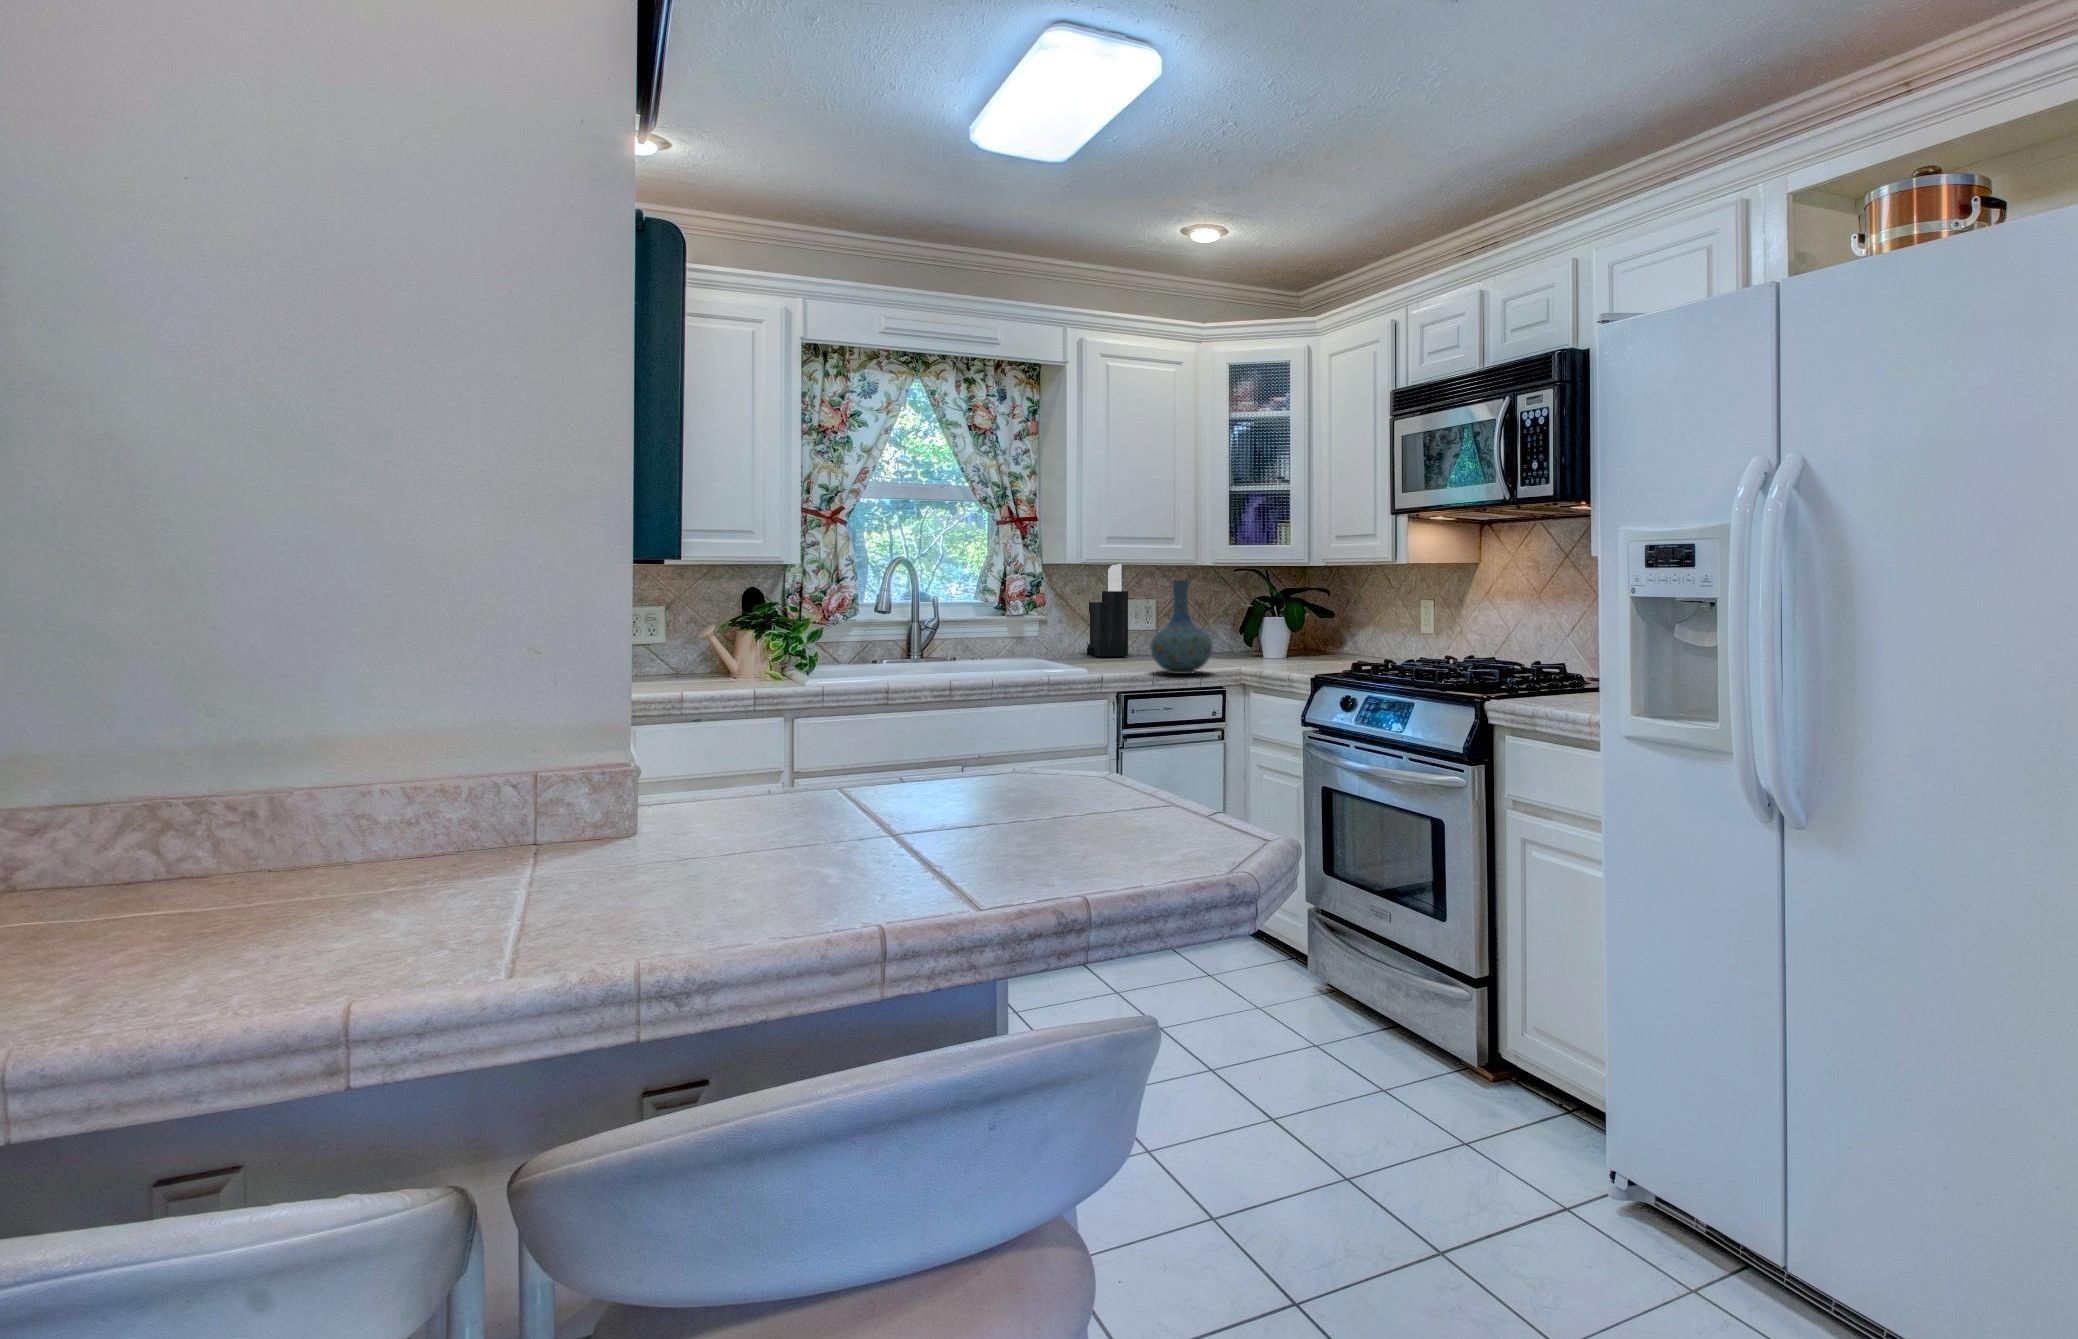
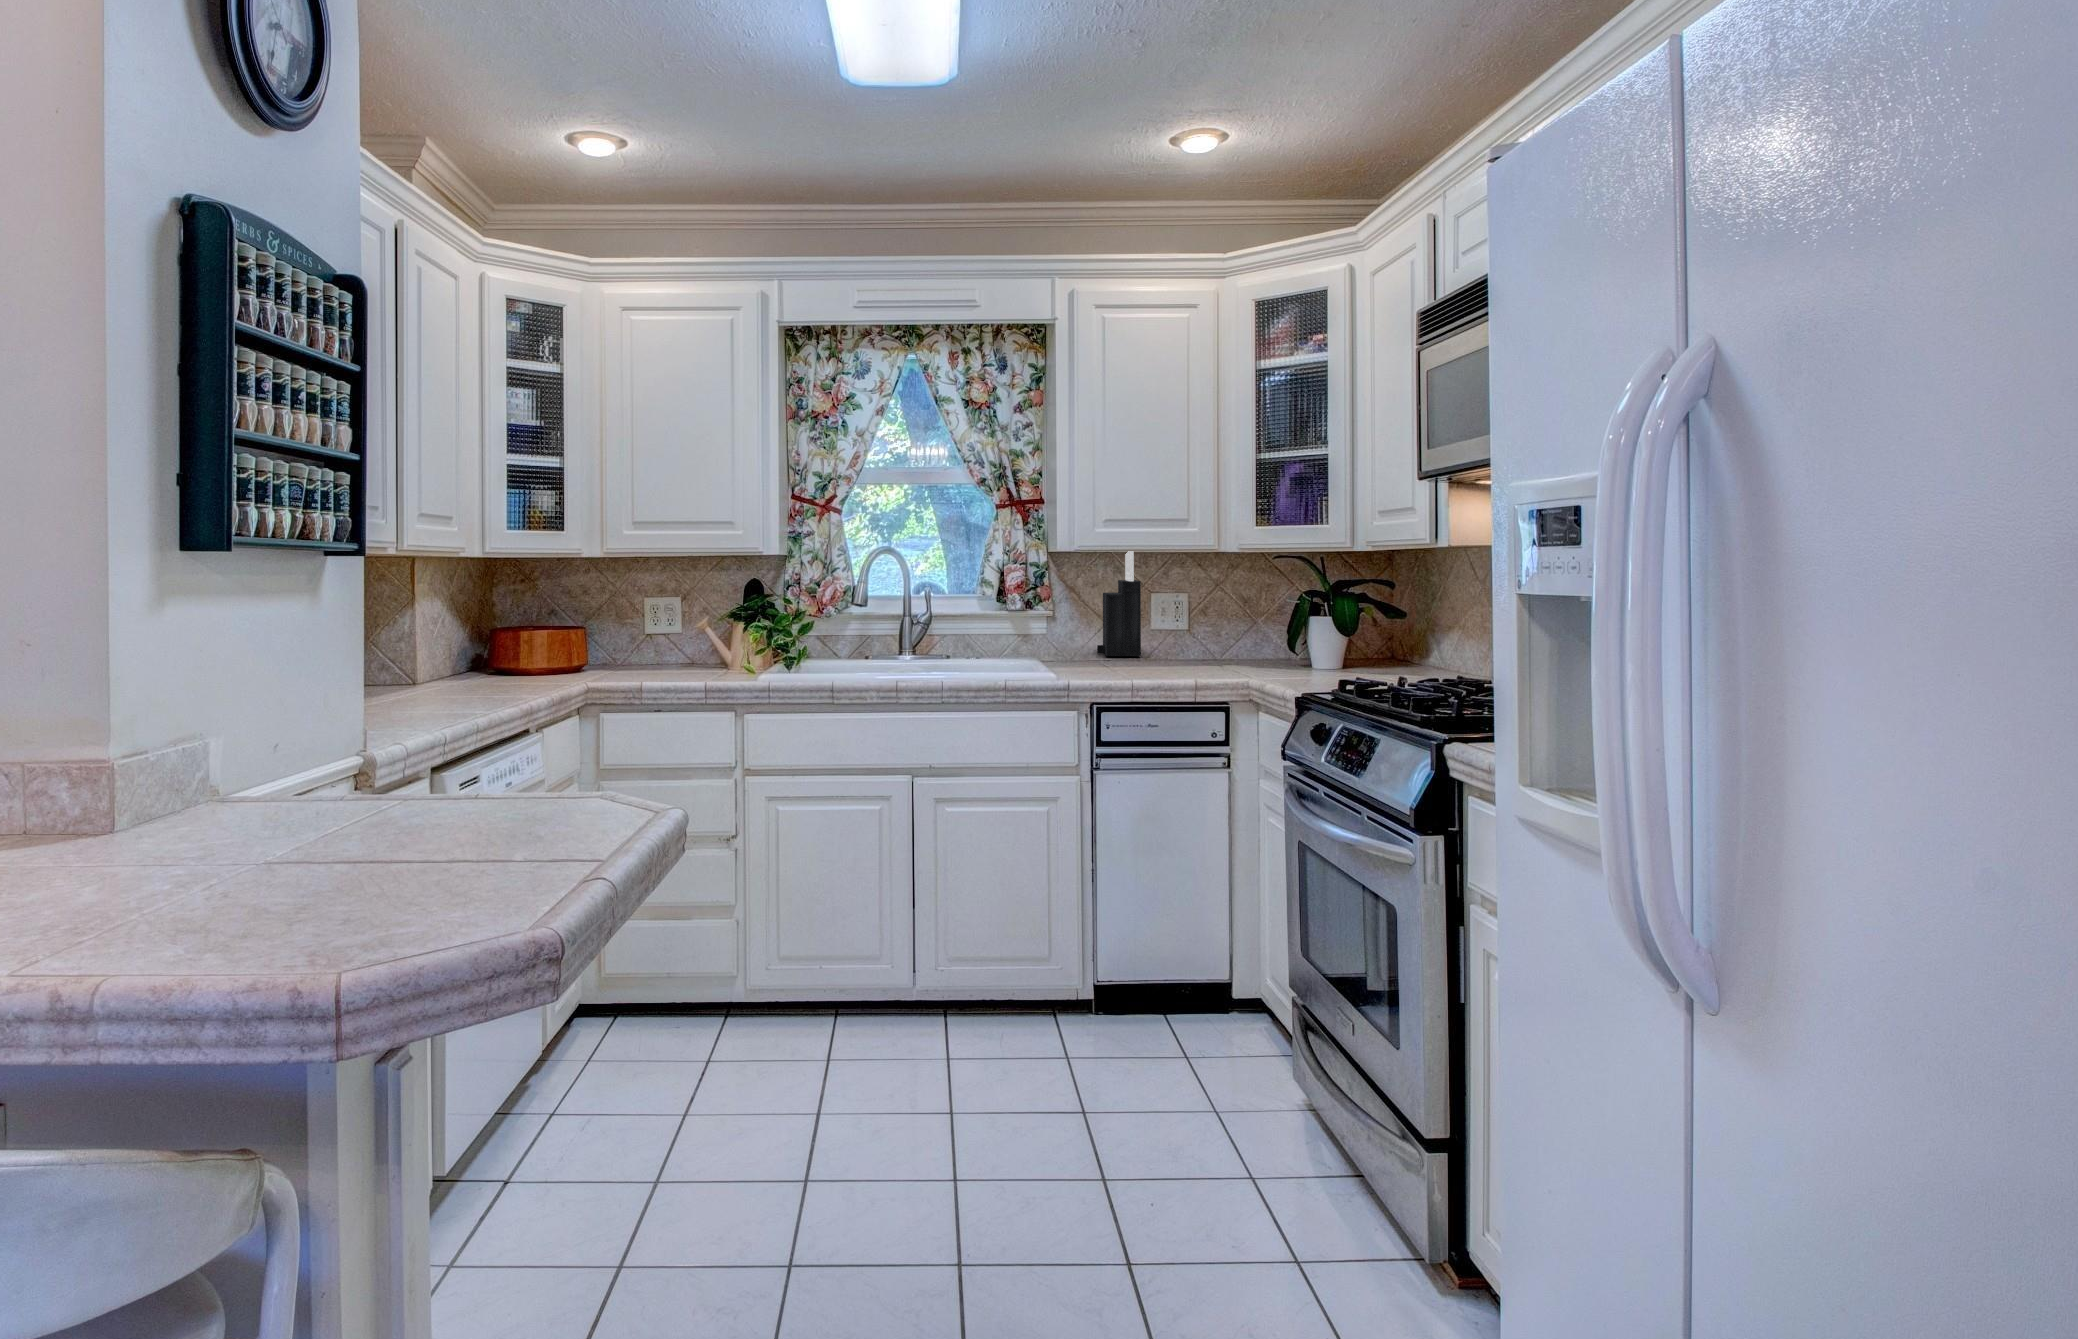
vase: present [1151,580,1212,674] -> none [1133,573,1207,684]

